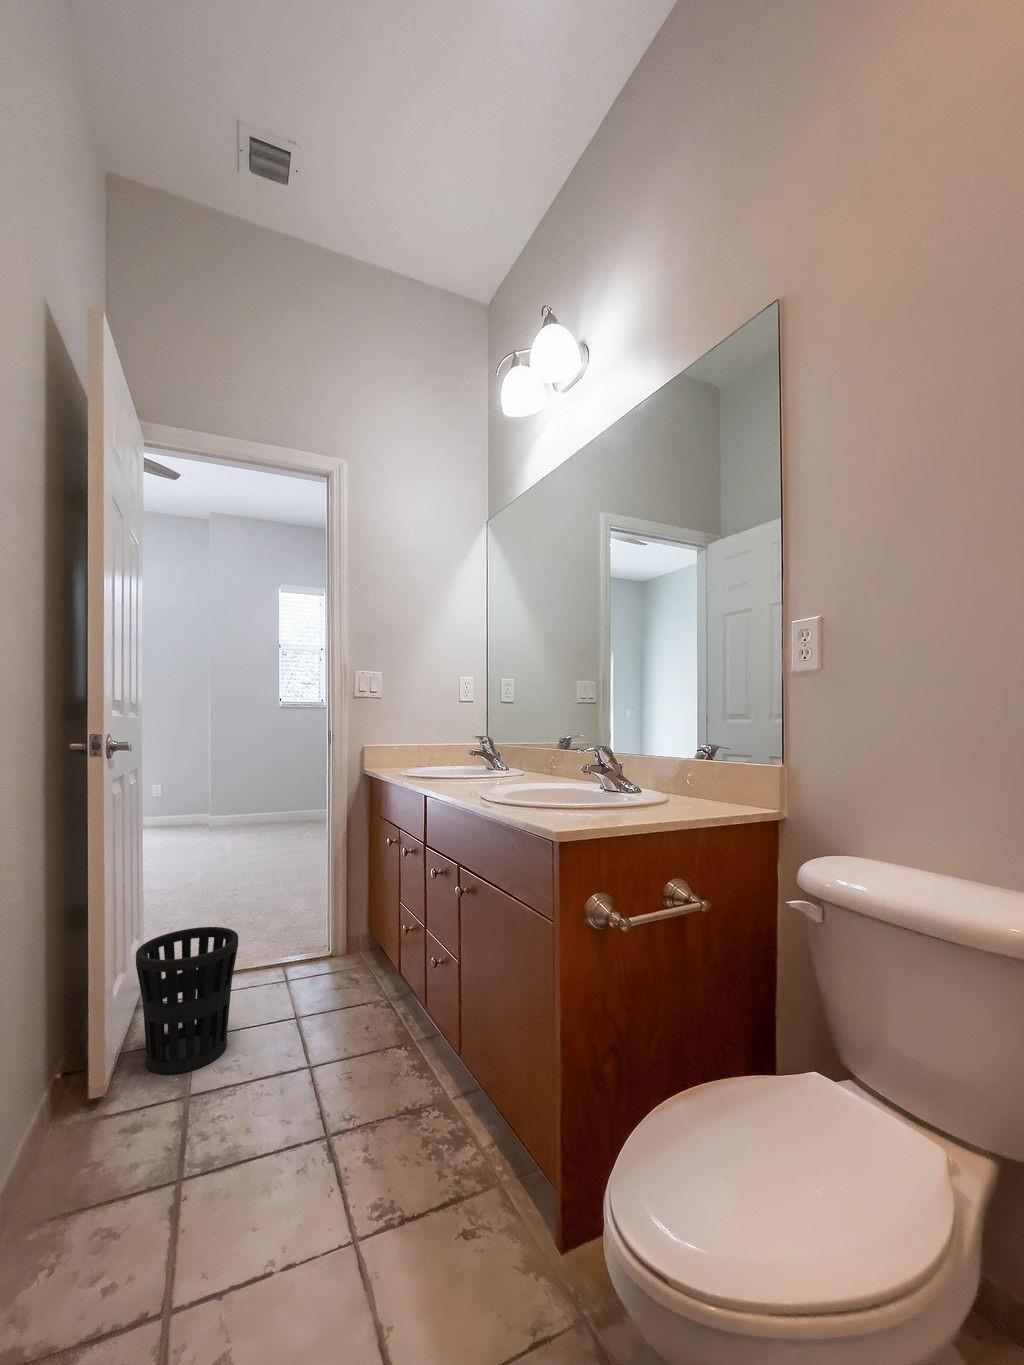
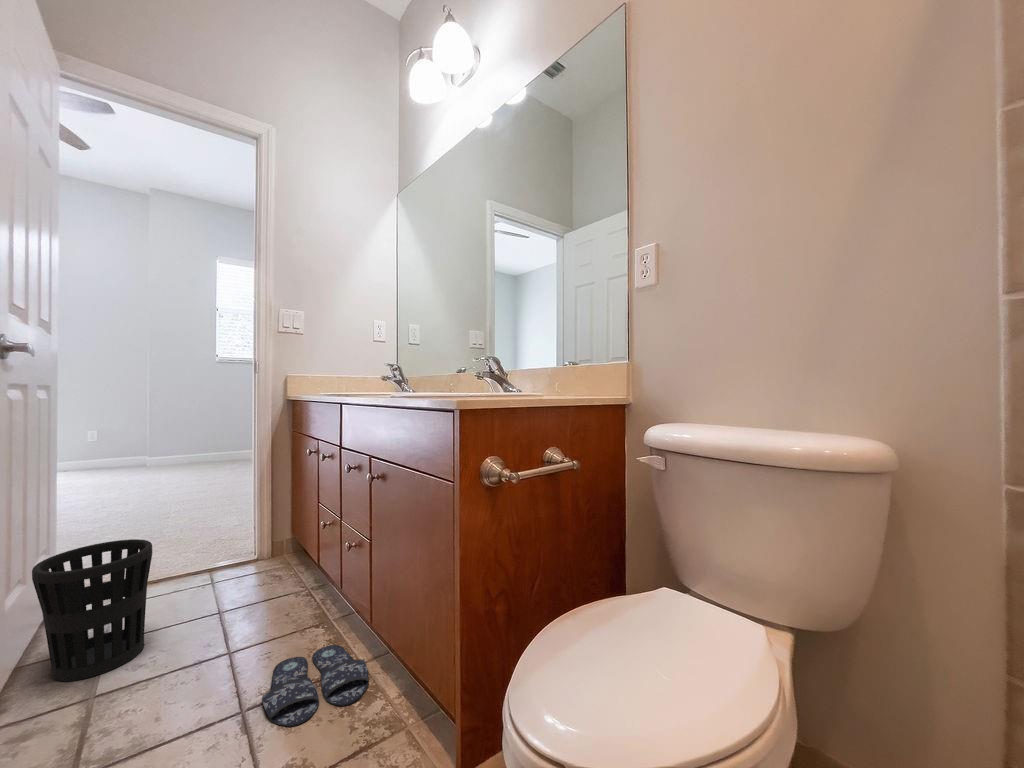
slippers: none [347,1072,457,1162] -> present [262,645,368,727]

